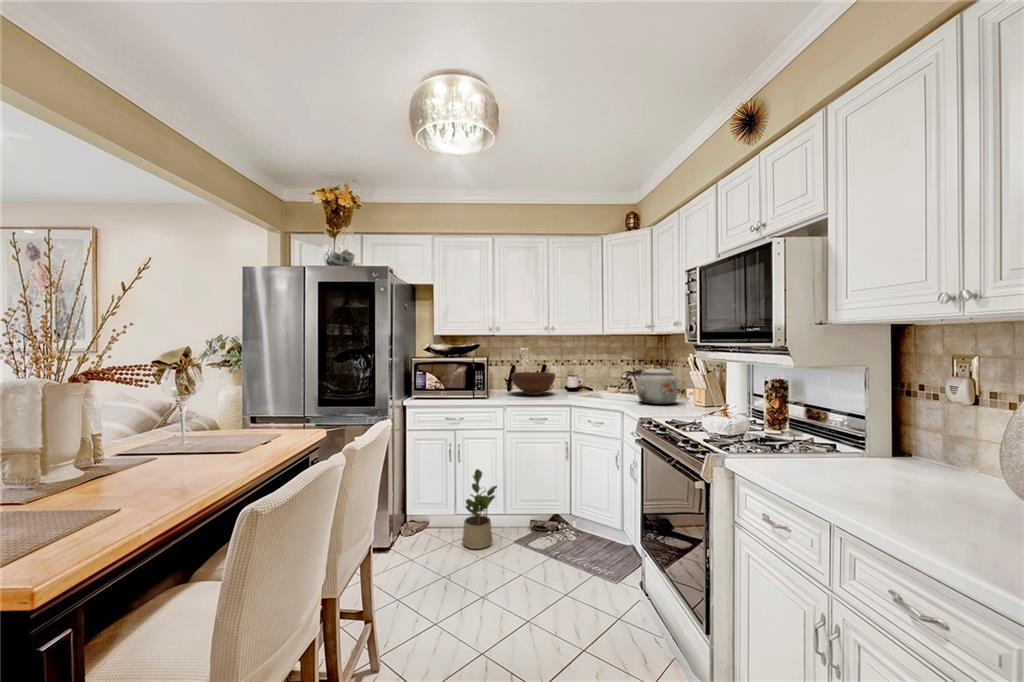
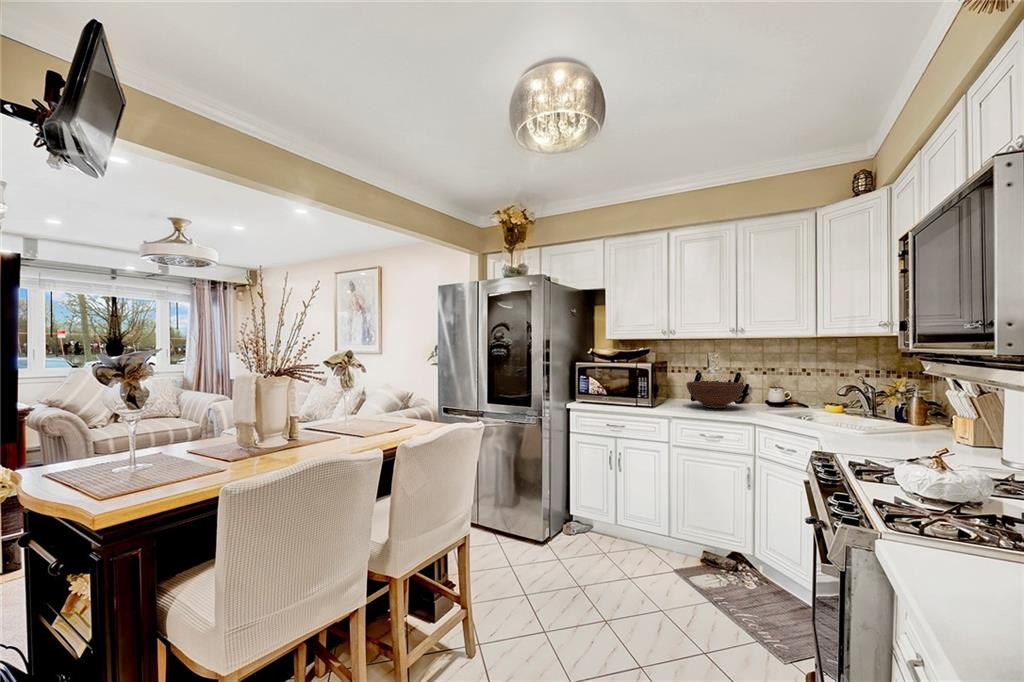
kettle: present [630,366,677,404] -> none [839,381,918,436]
potted plant: present [463,469,497,549] -> none [617,482,658,567]

